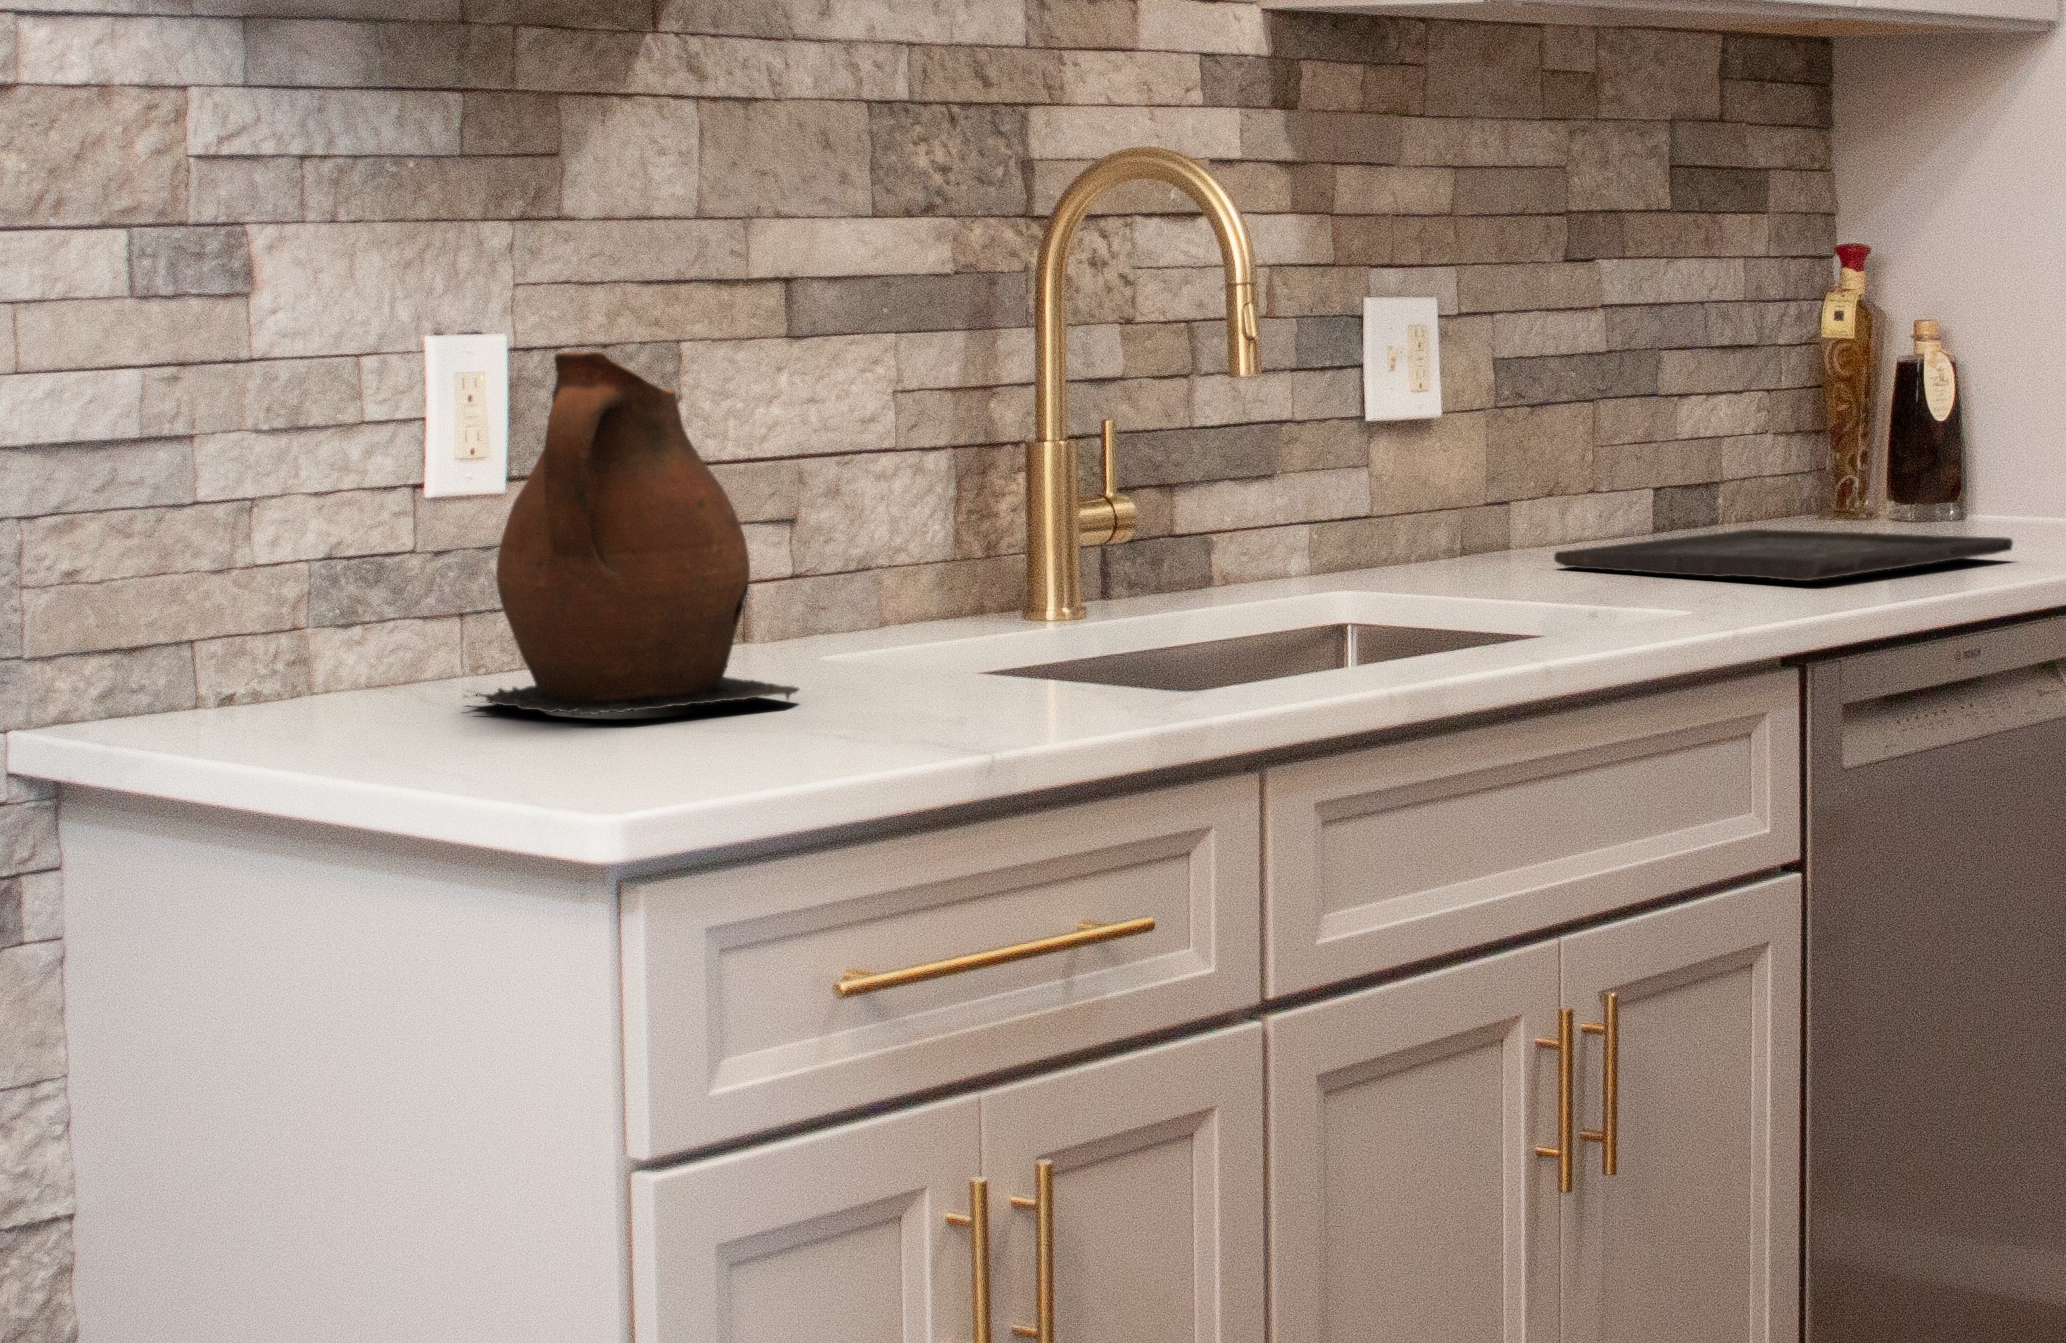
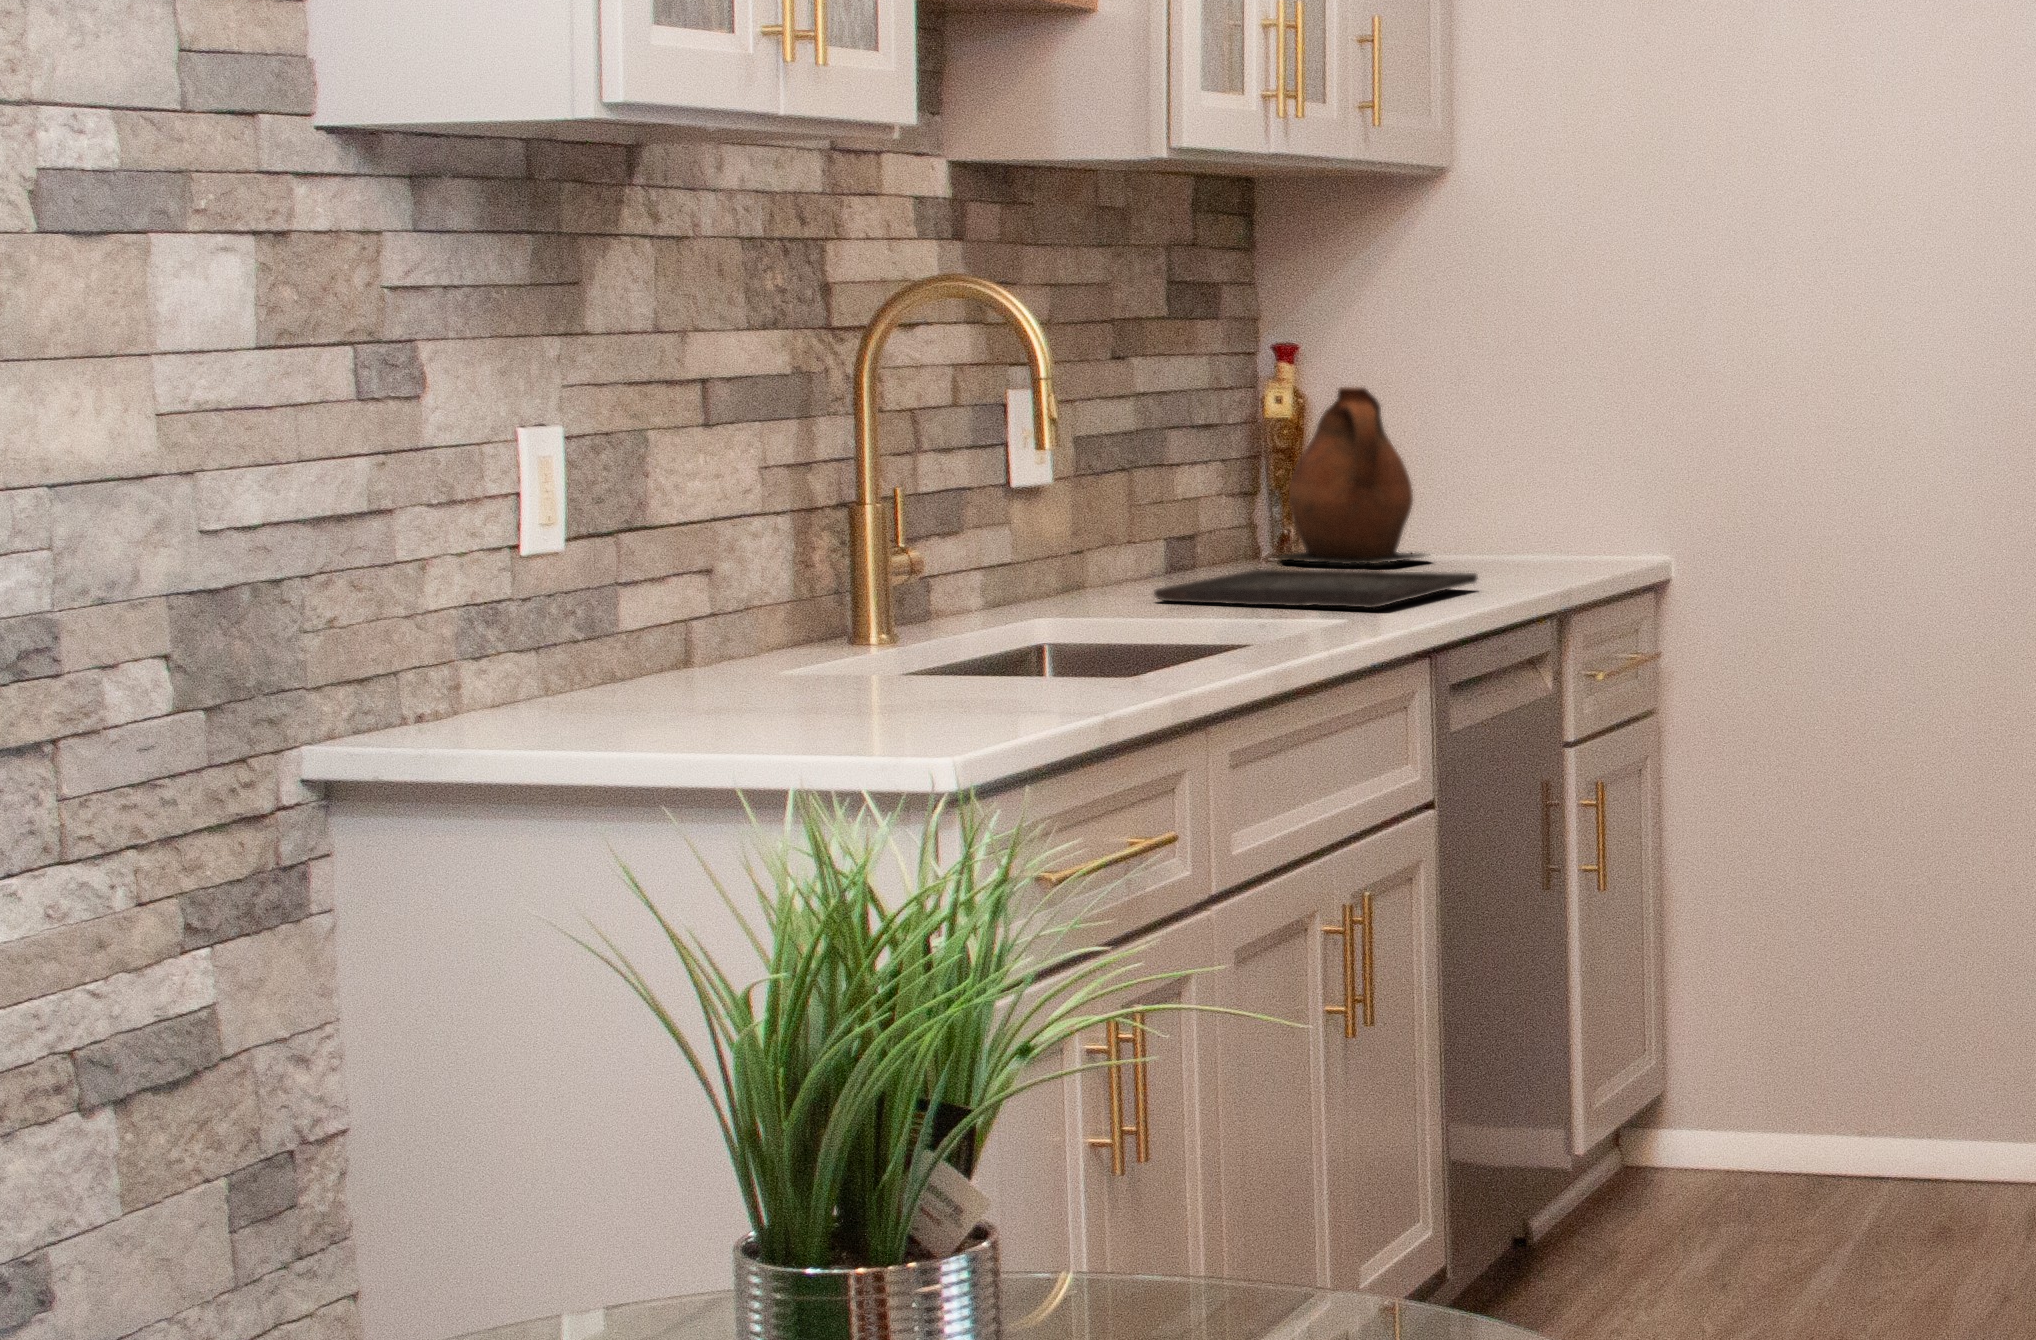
ceramic pitcher: present [466,352,799,715] -> present [1278,387,1428,564]

